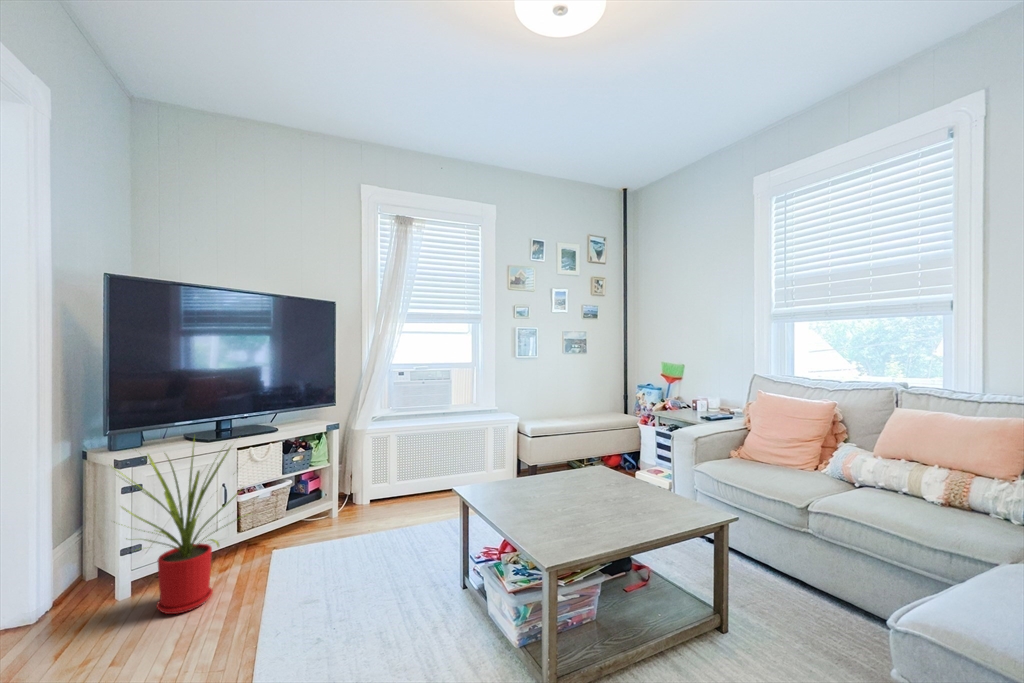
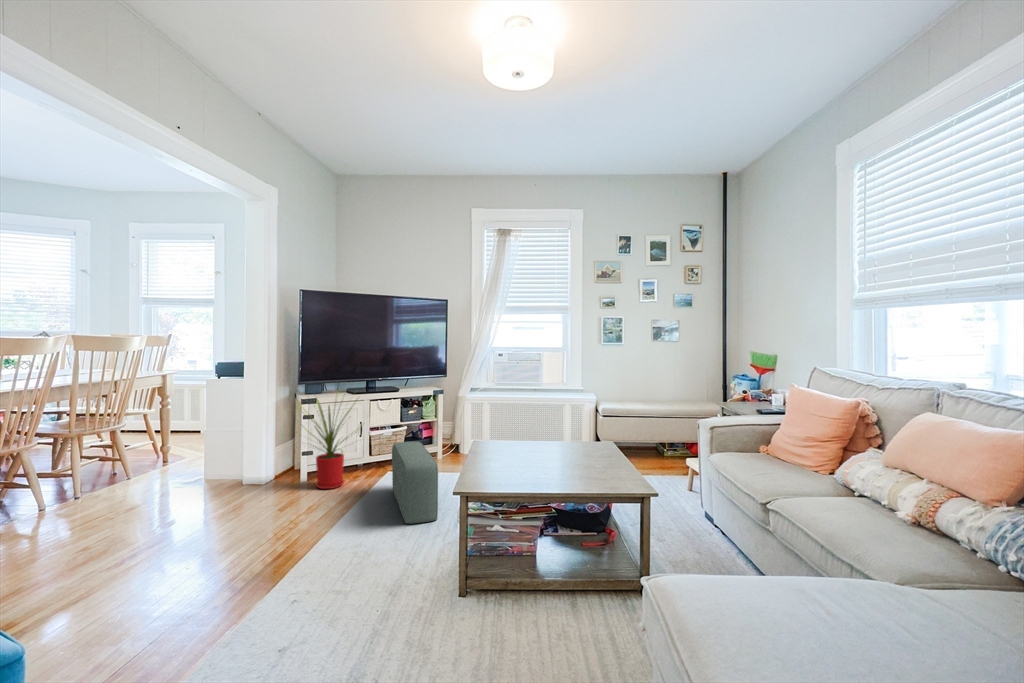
pouf: none [309,507,426,655] -> present [392,441,438,524]

